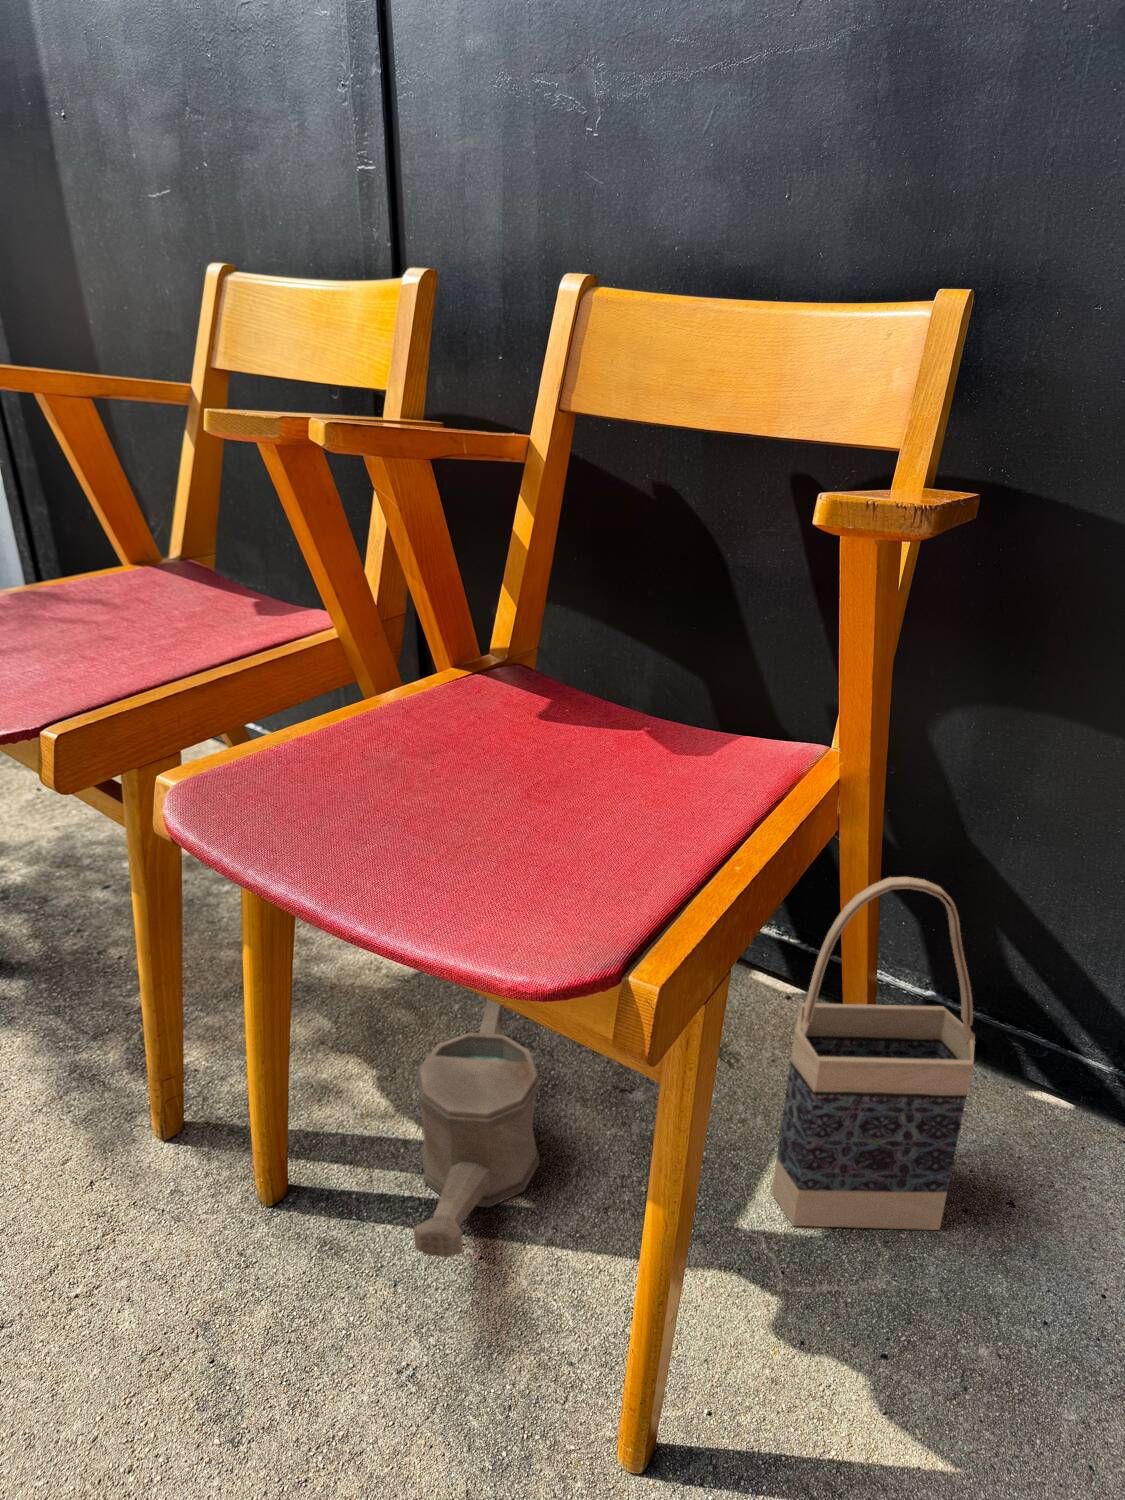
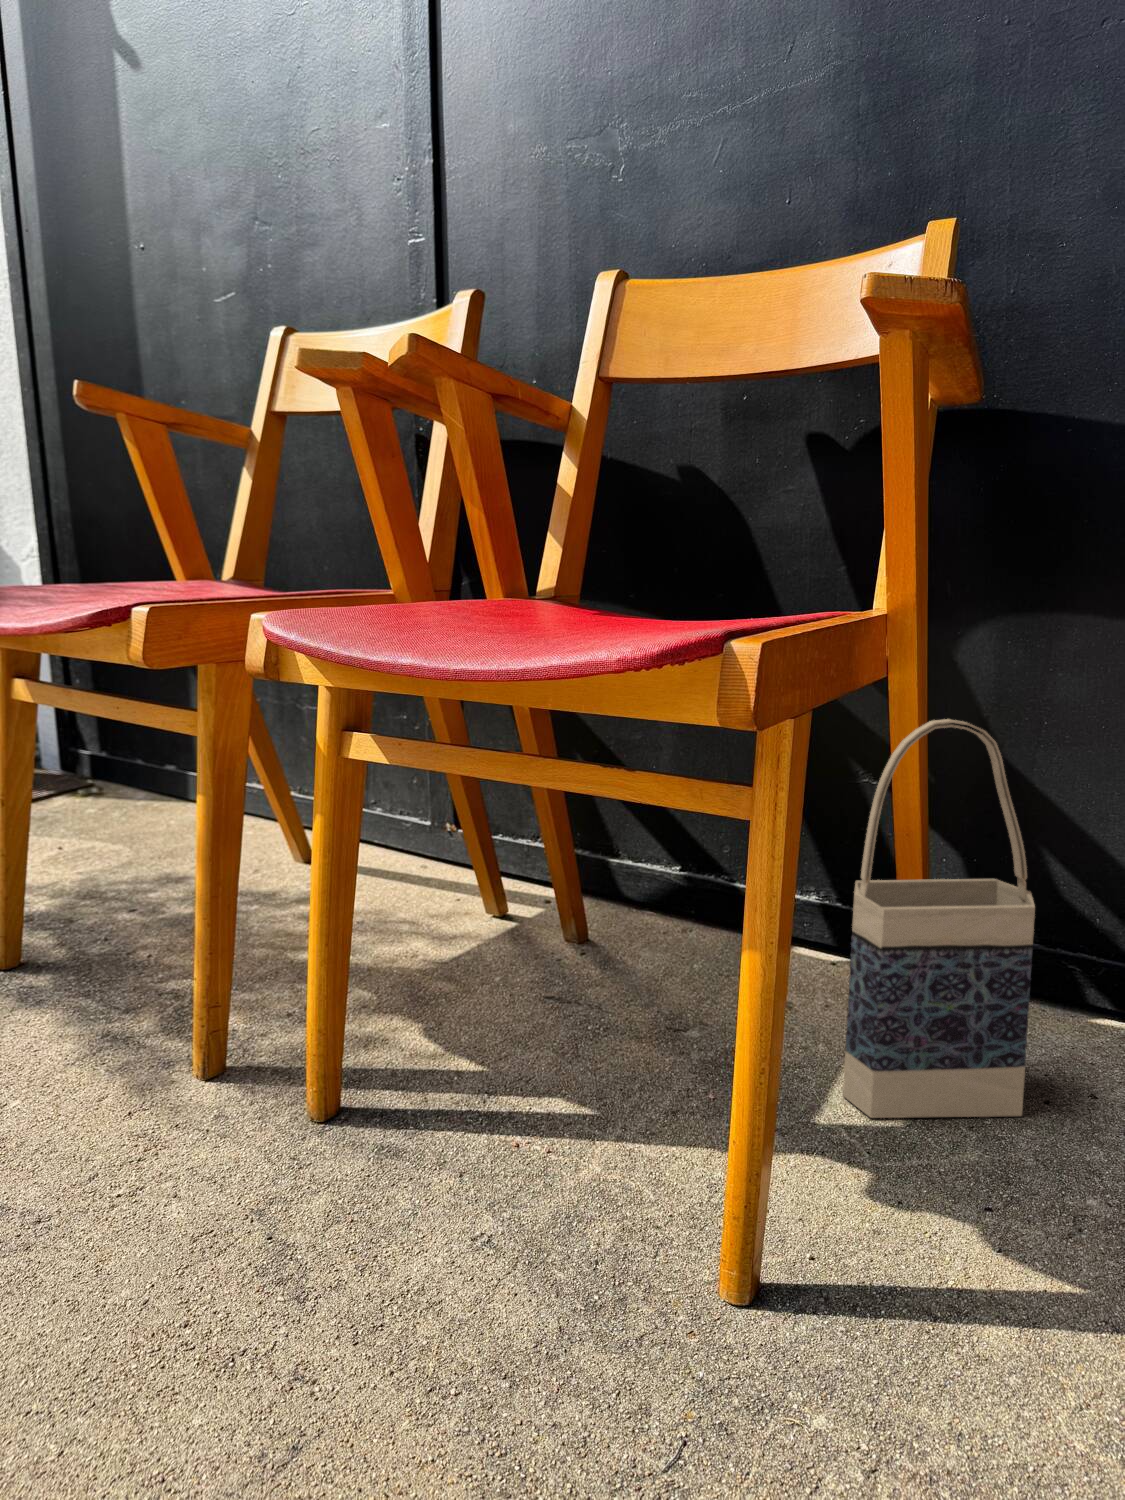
watering can: present [414,999,540,1257] -> none [473,928,599,1116]

